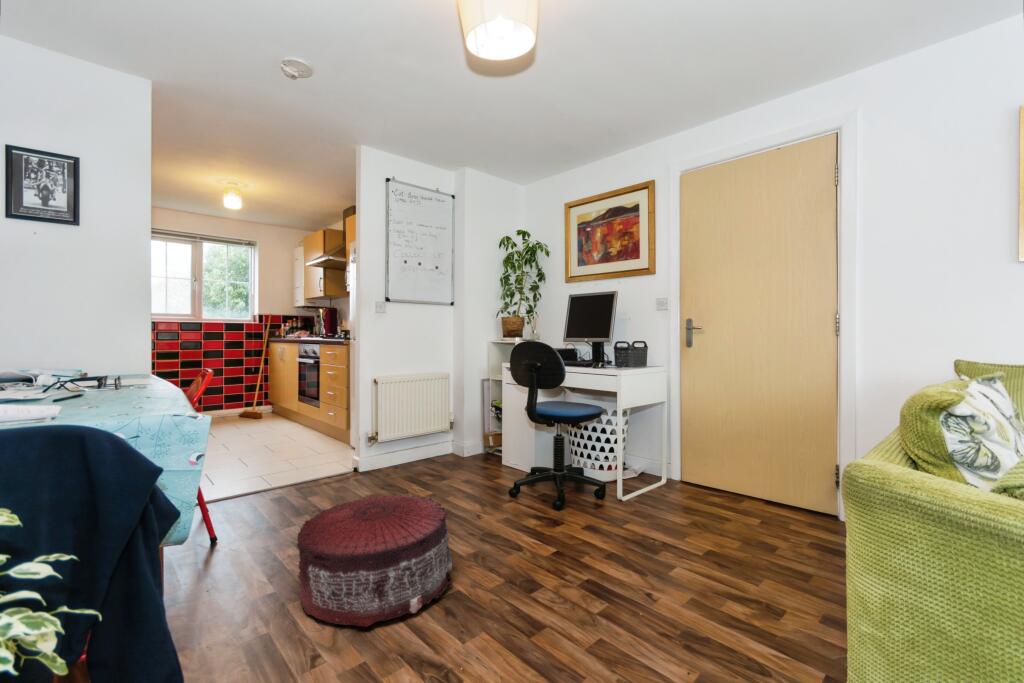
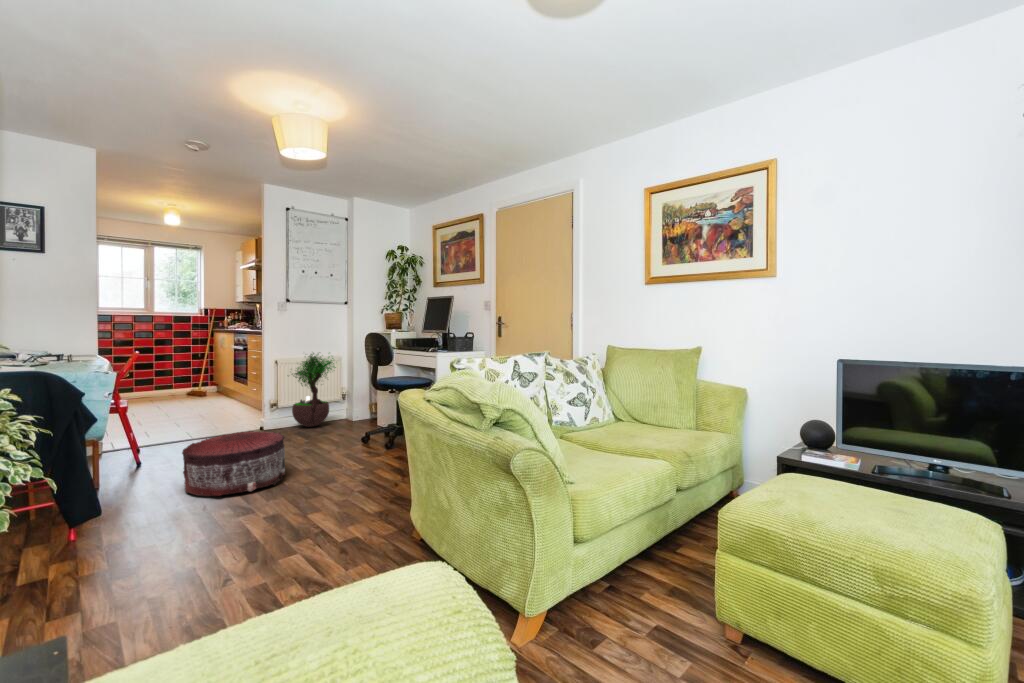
potted tree: none [393,362,454,468] -> present [292,353,336,427]

